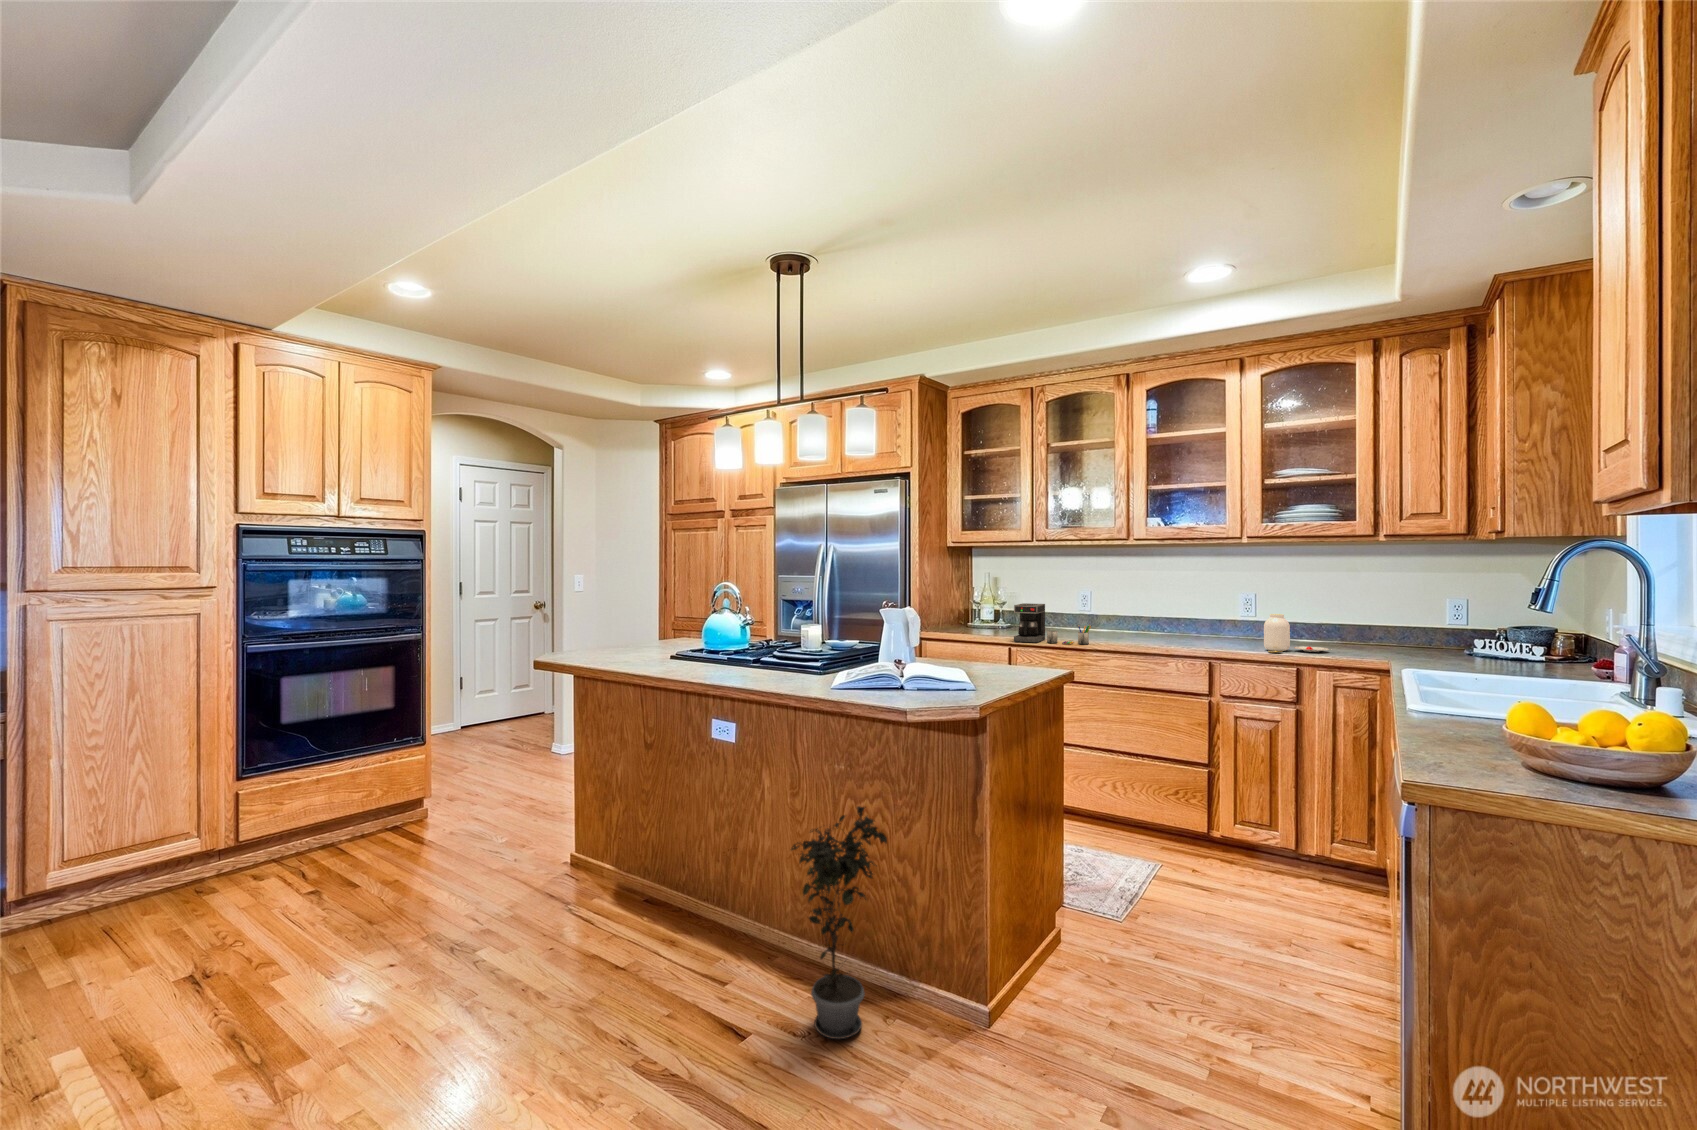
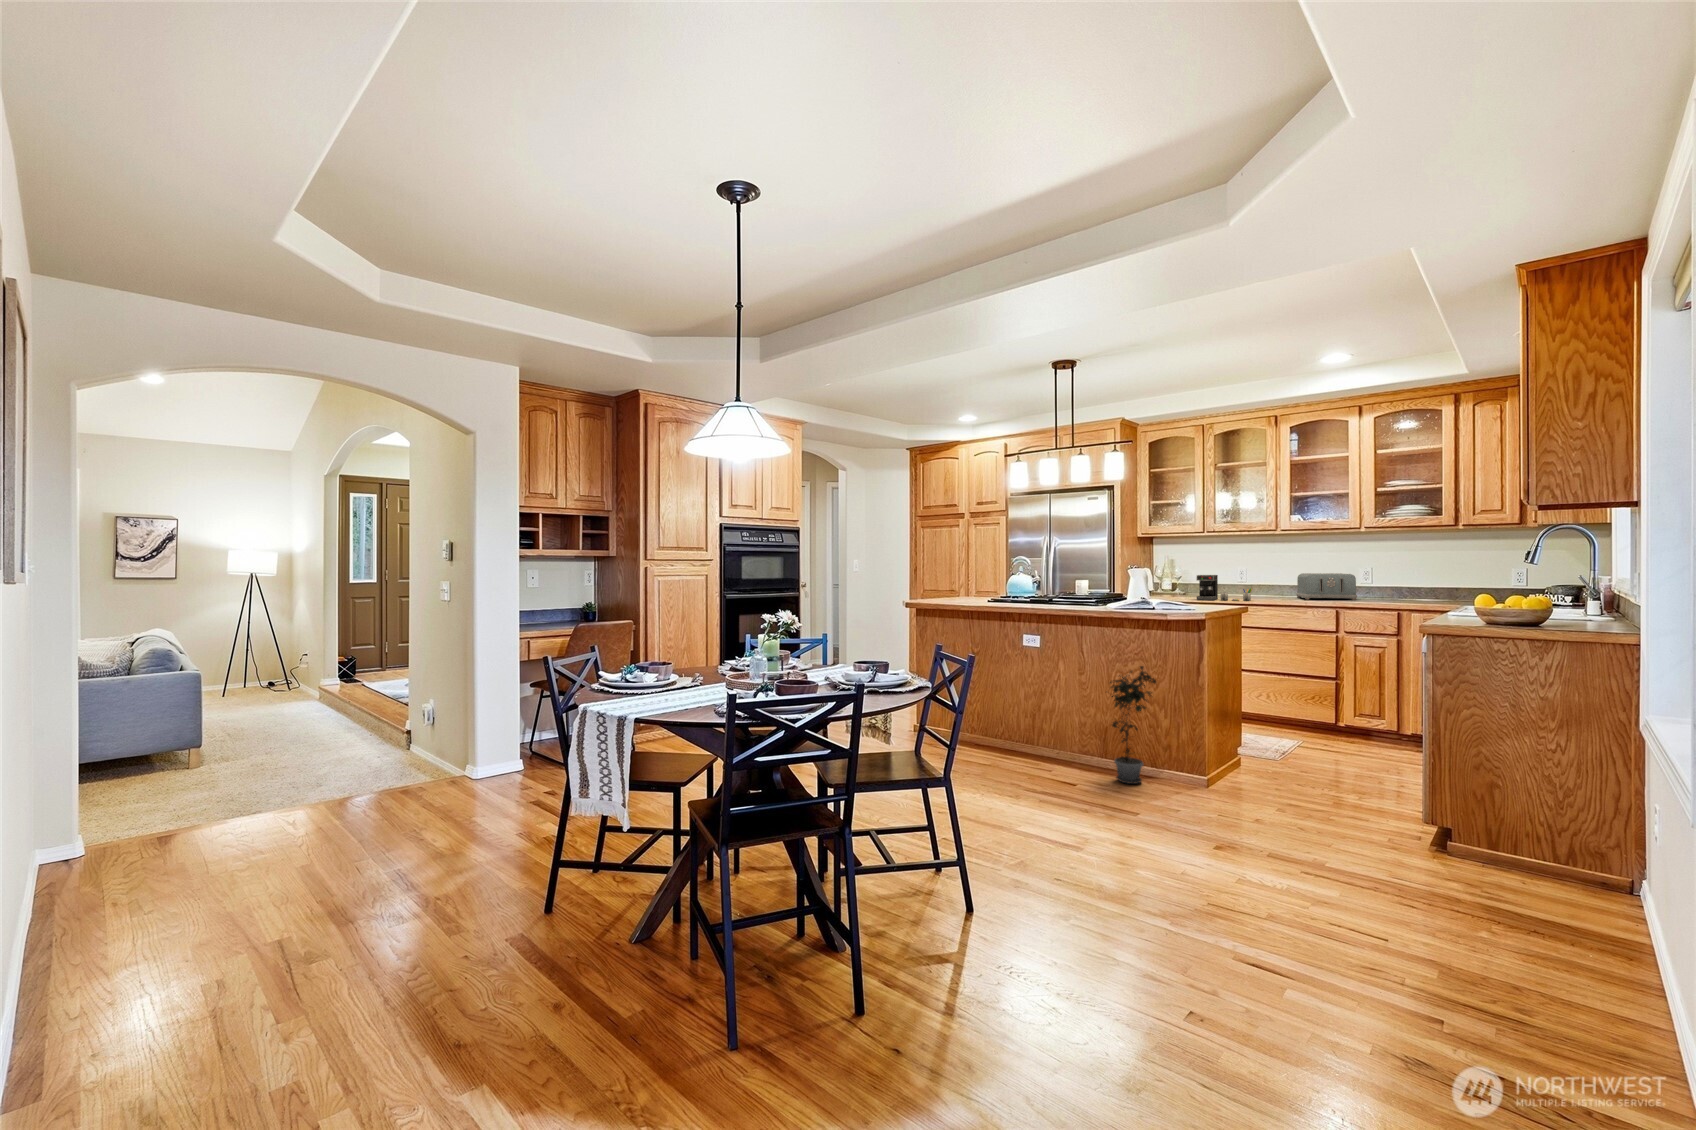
toaster: none [1154,601,1237,643] -> present [1296,573,1357,600]
jar: present [1264,614,1329,653] -> none [1376,578,1424,603]

